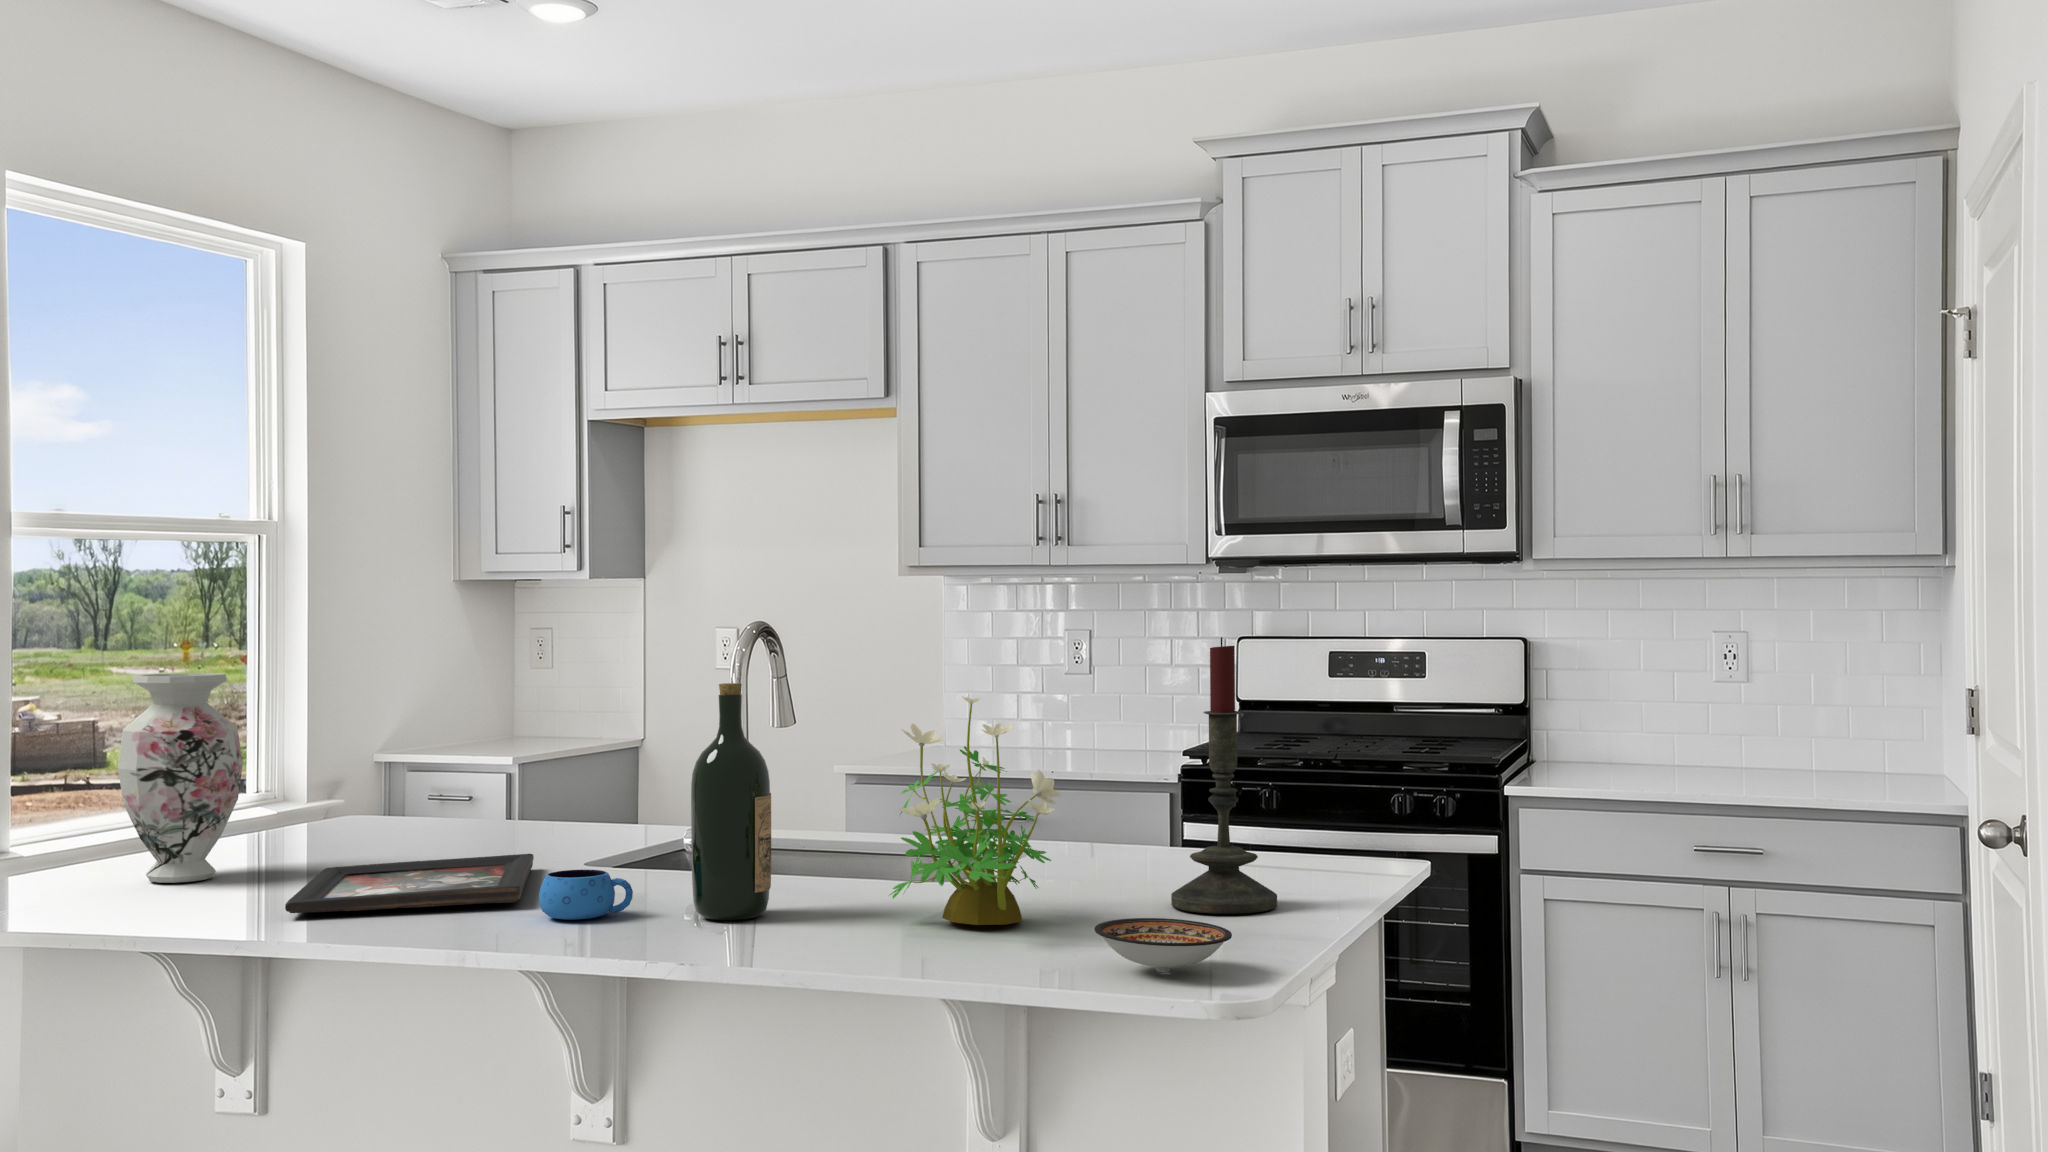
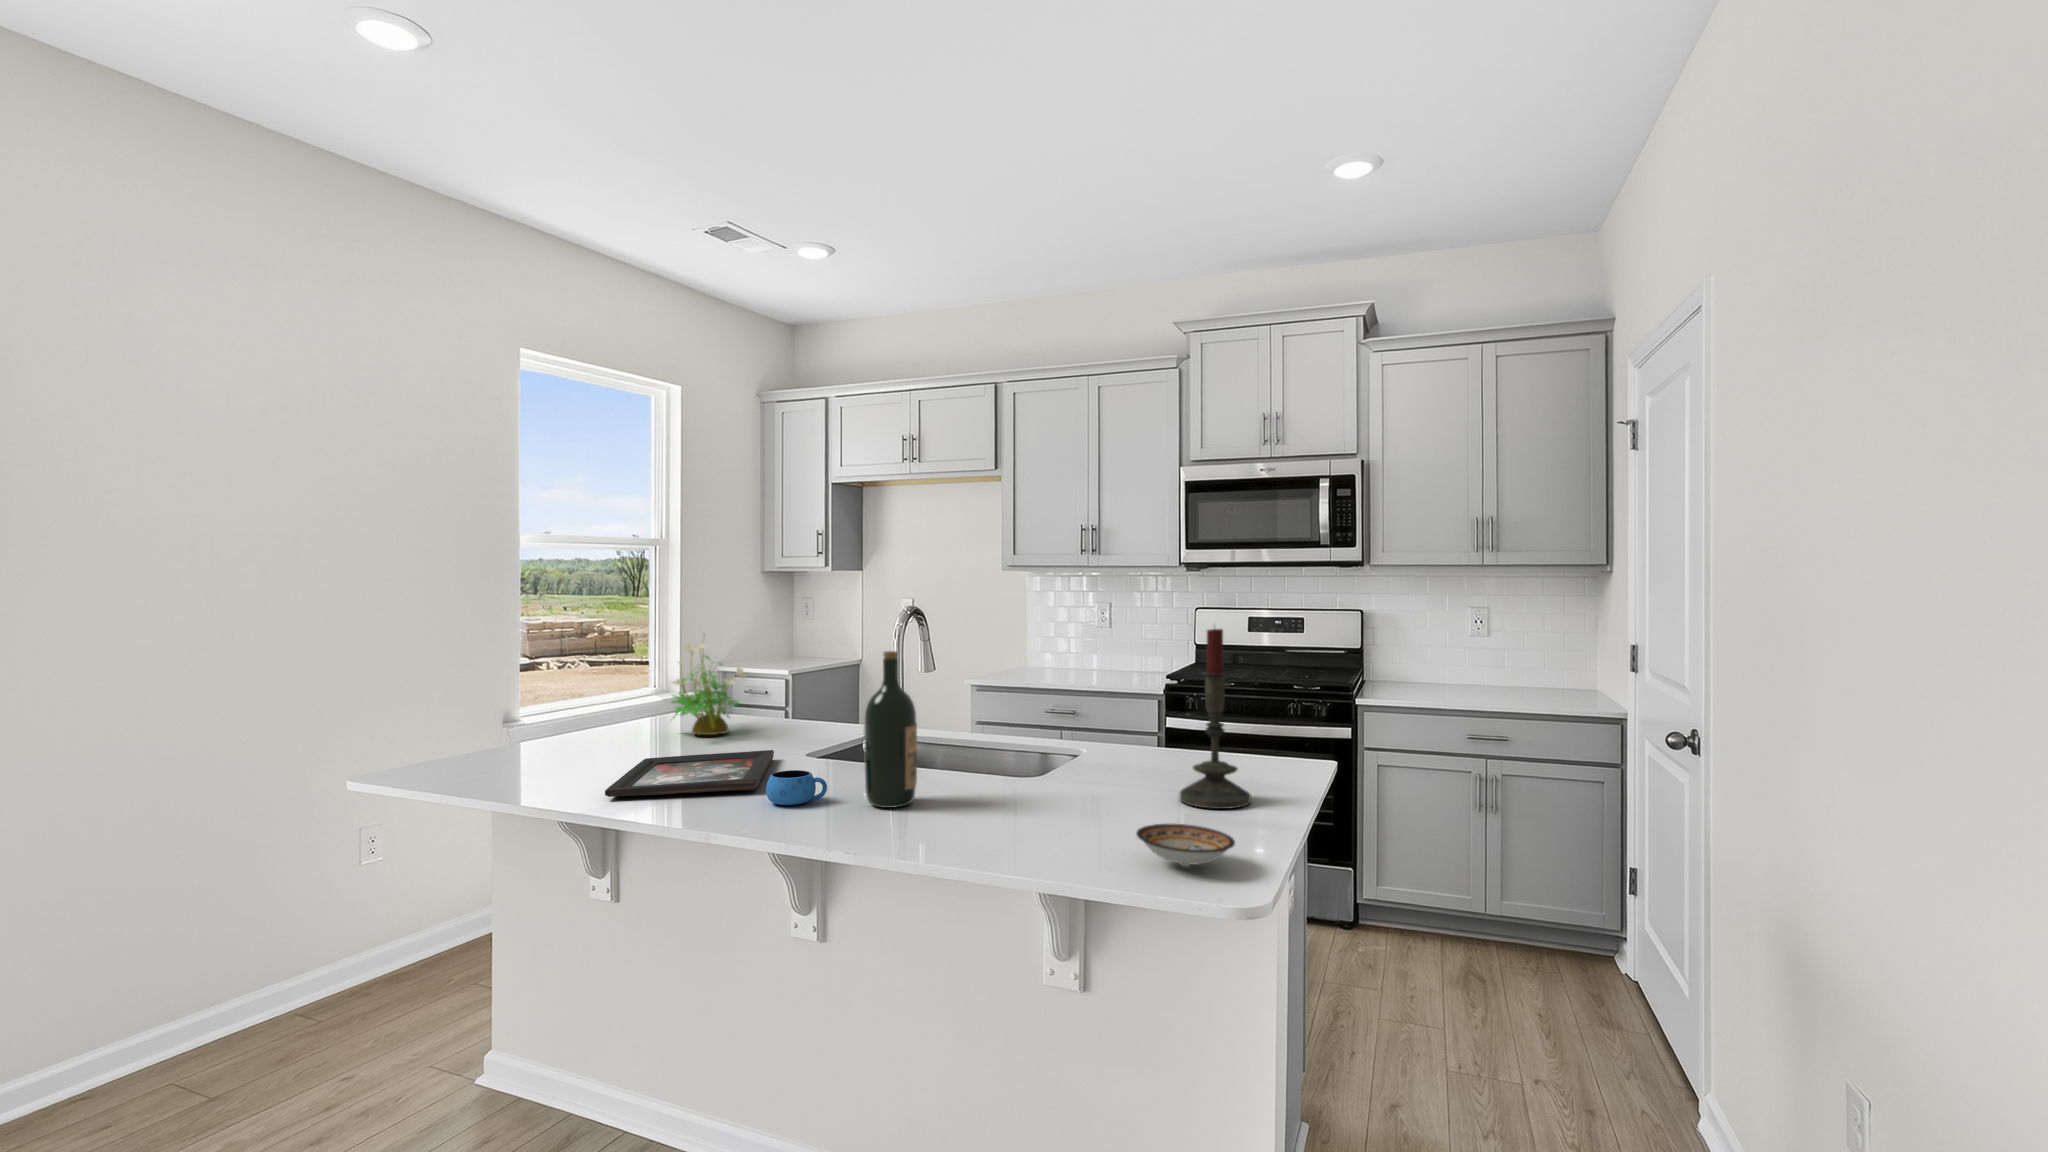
vase: present [118,673,243,883] -> none [516,636,596,767]
potted plant: present [890,697,1061,925] -> present [671,632,746,735]

